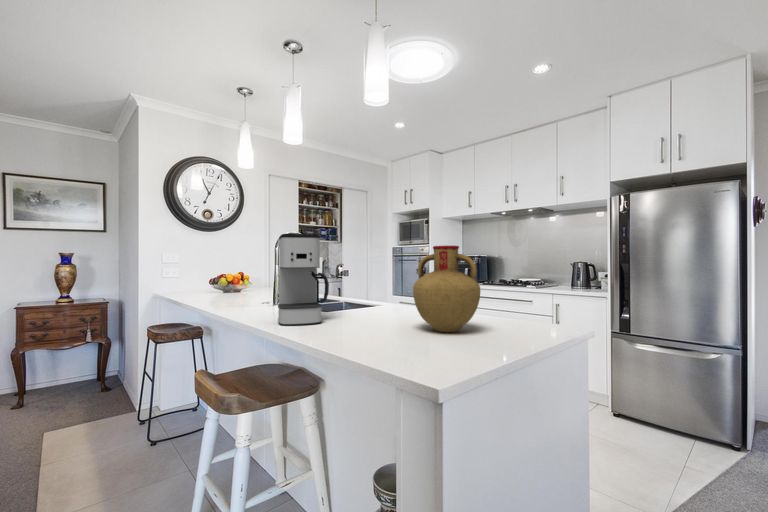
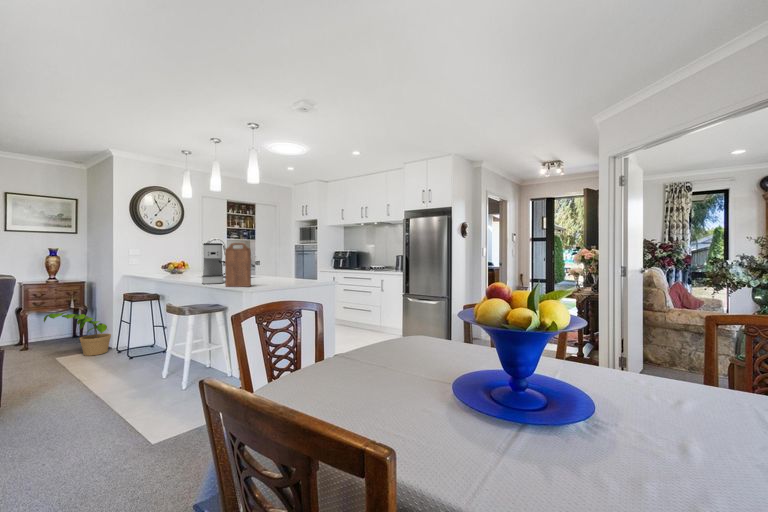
cutting board: none [337,228,401,340] -> present [225,243,251,287]
vase: present [413,246,480,332] -> none [262,249,291,285]
potted plant: none [27,355,133,426] -> present [44,313,111,356]

